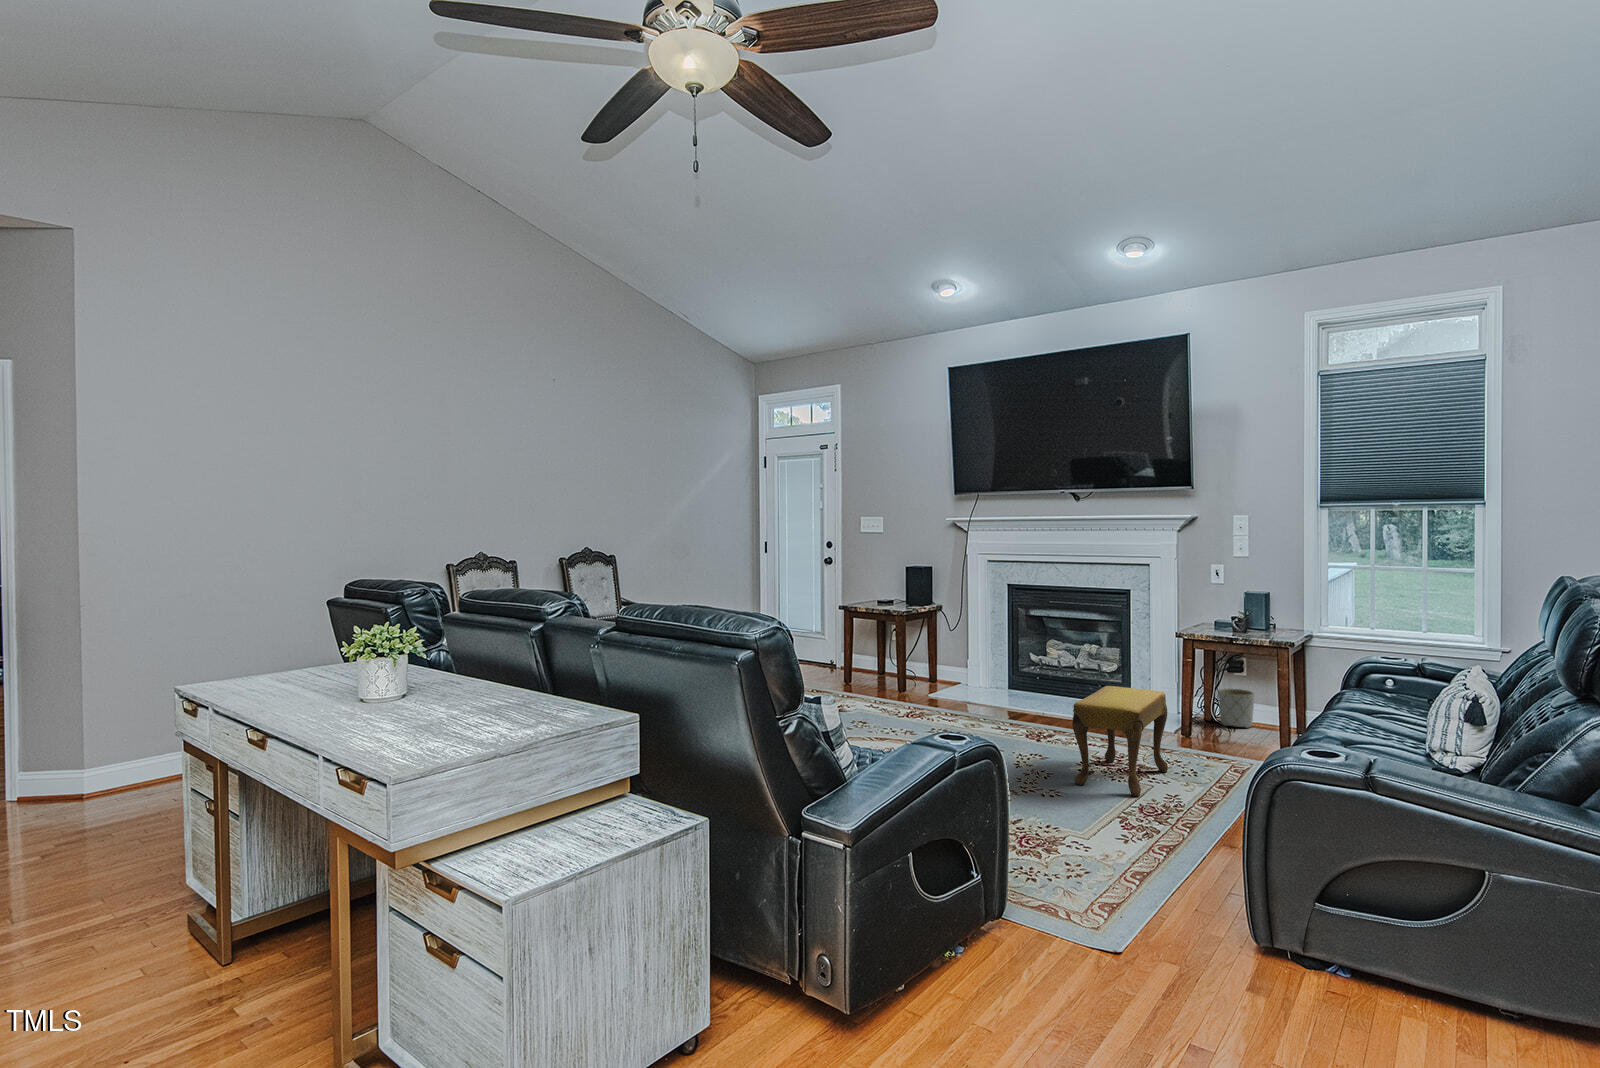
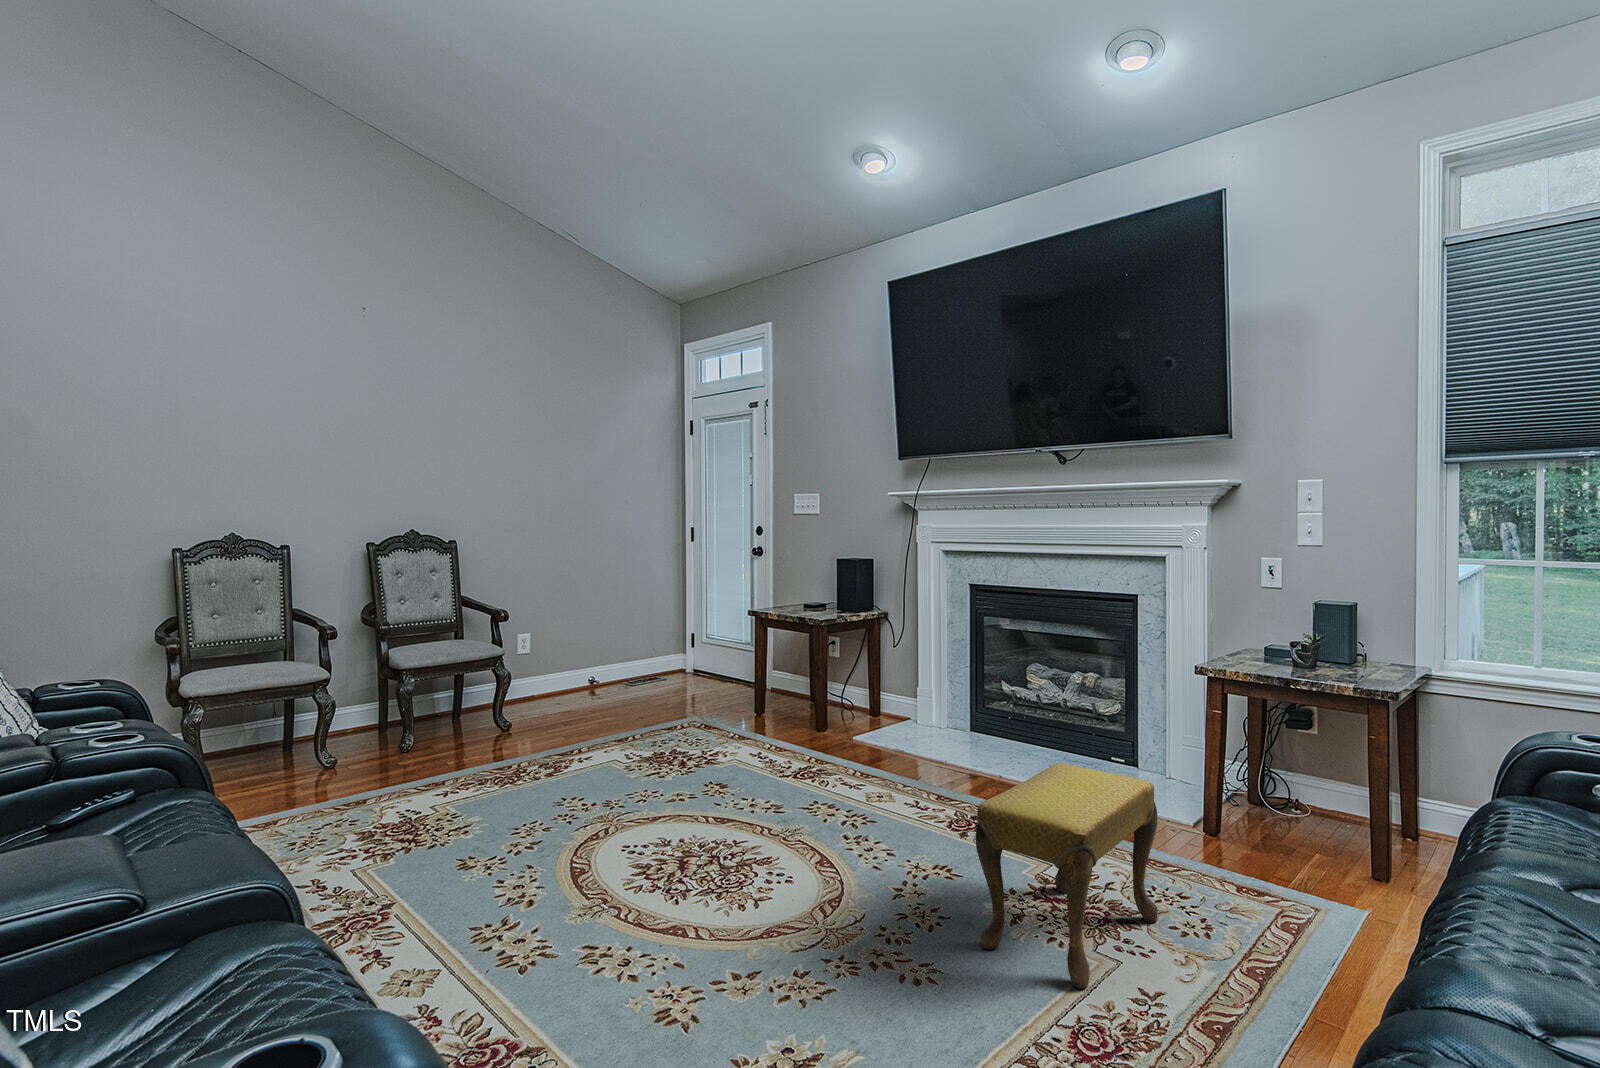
planter: present [1218,689,1254,728] -> none [1270,753,1329,821]

